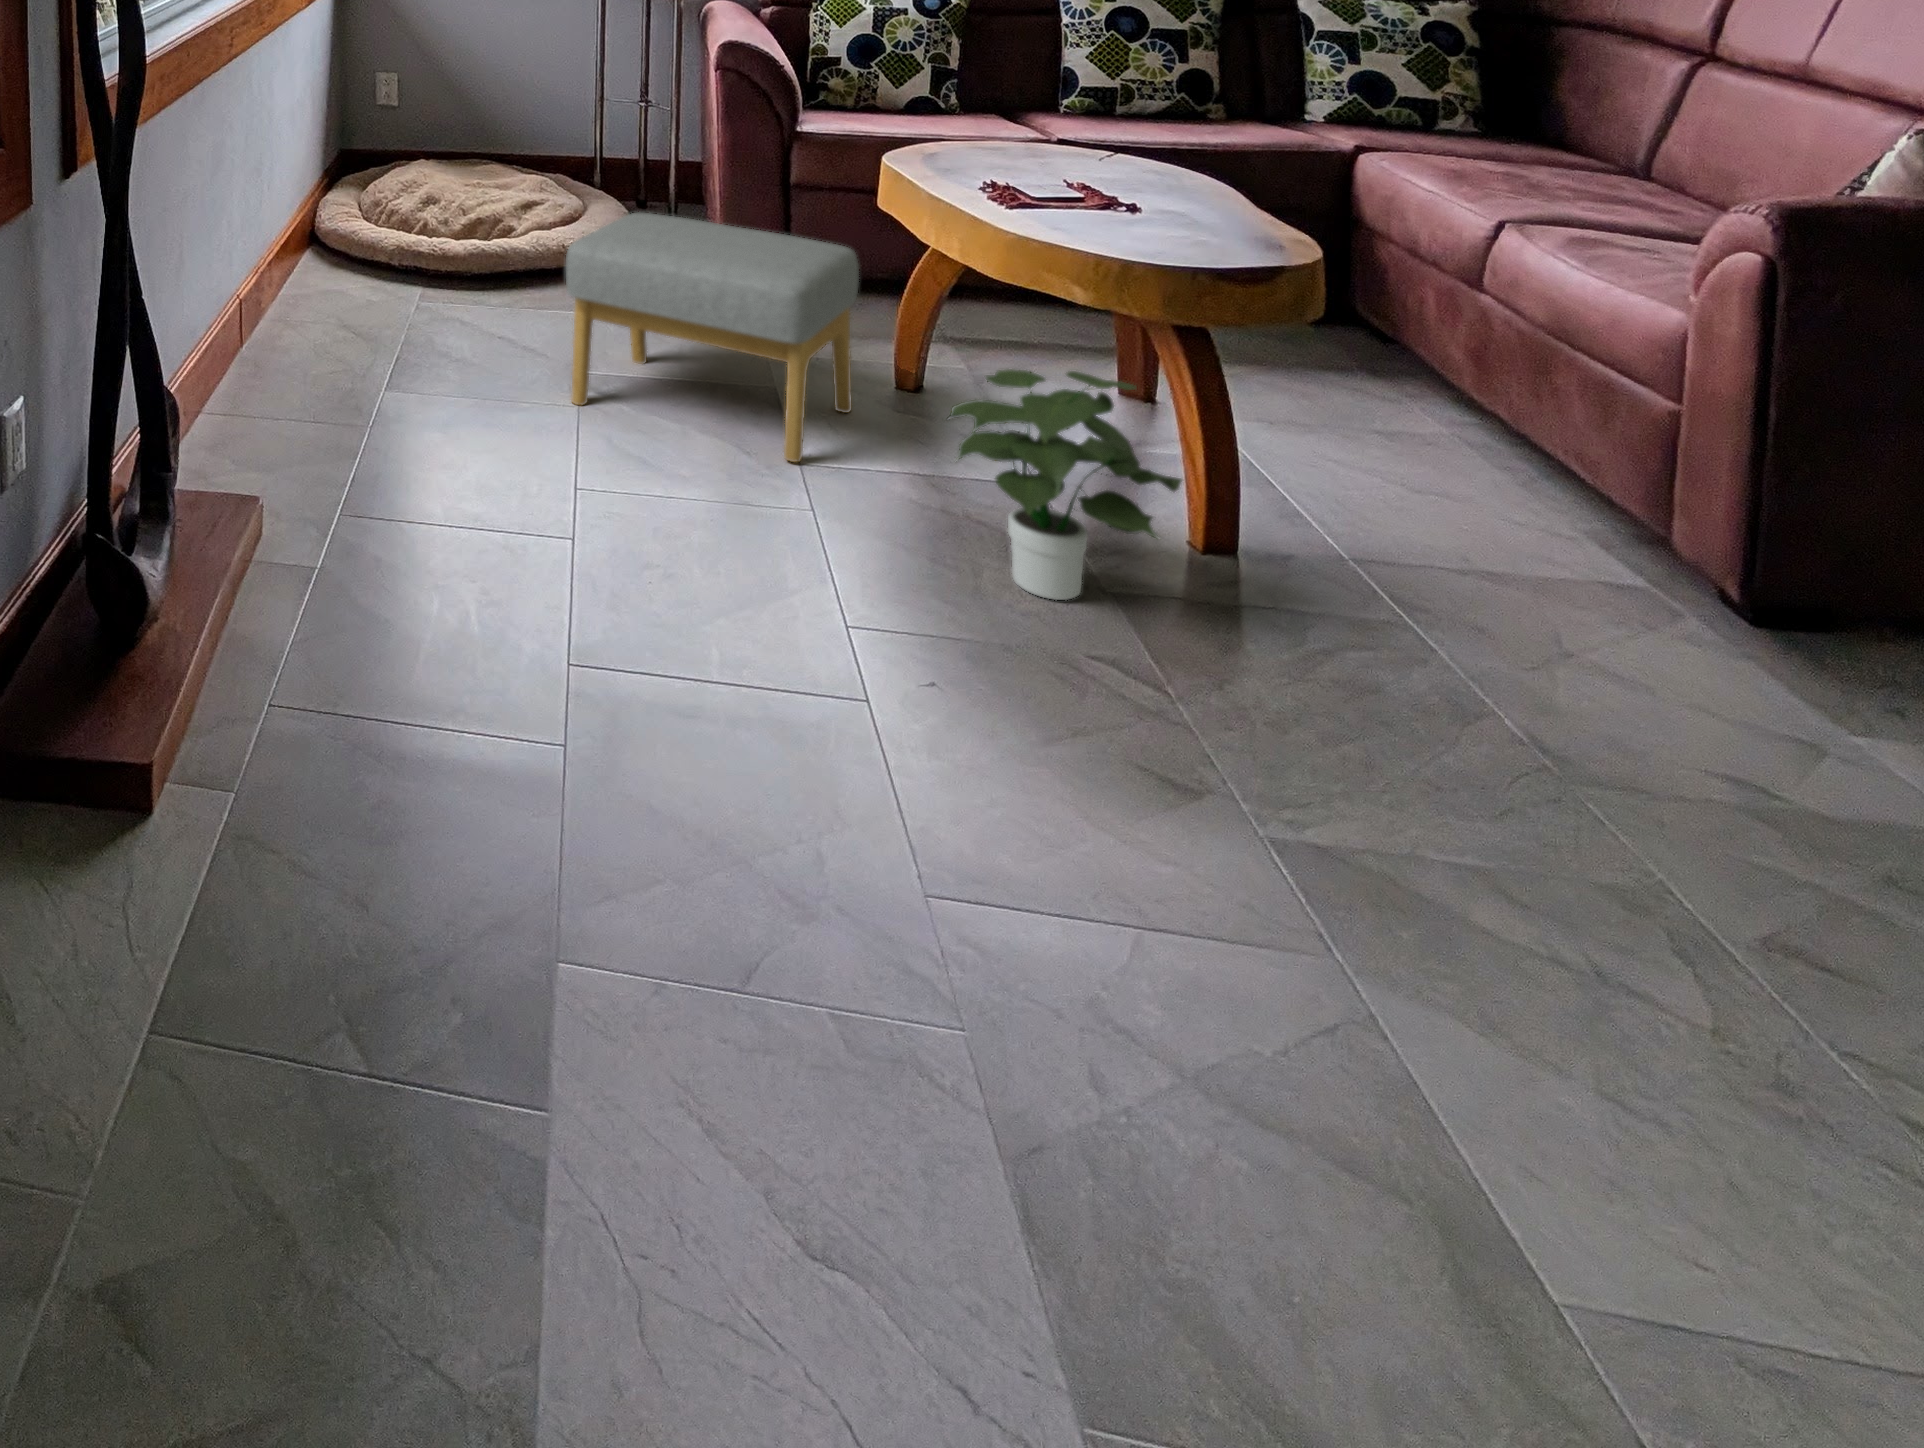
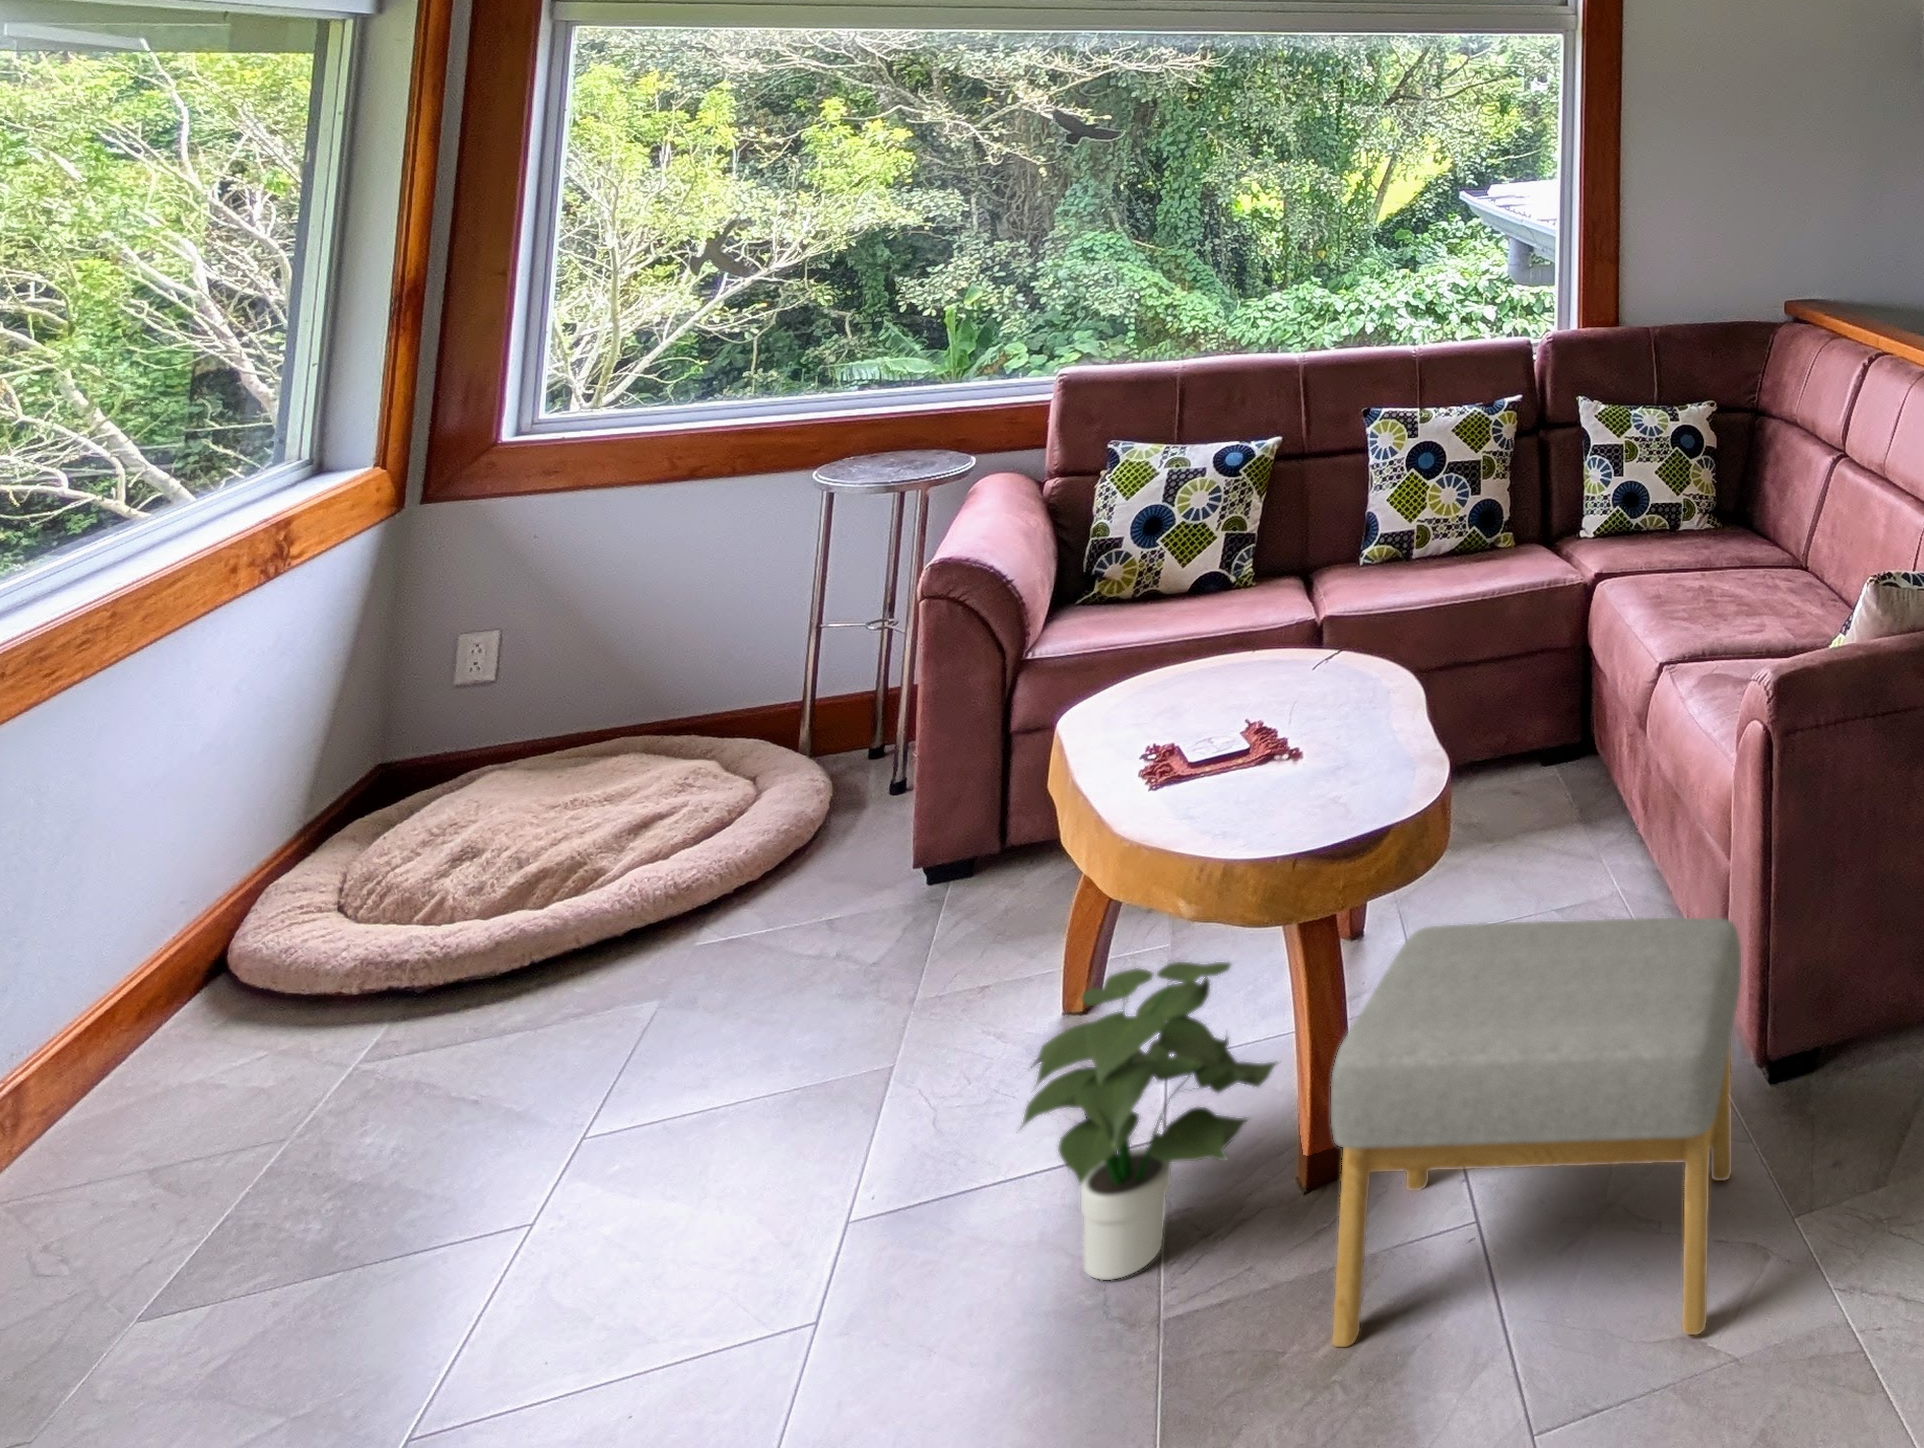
footstool: present [566,213,859,462] -> present [1331,918,1741,1347]

